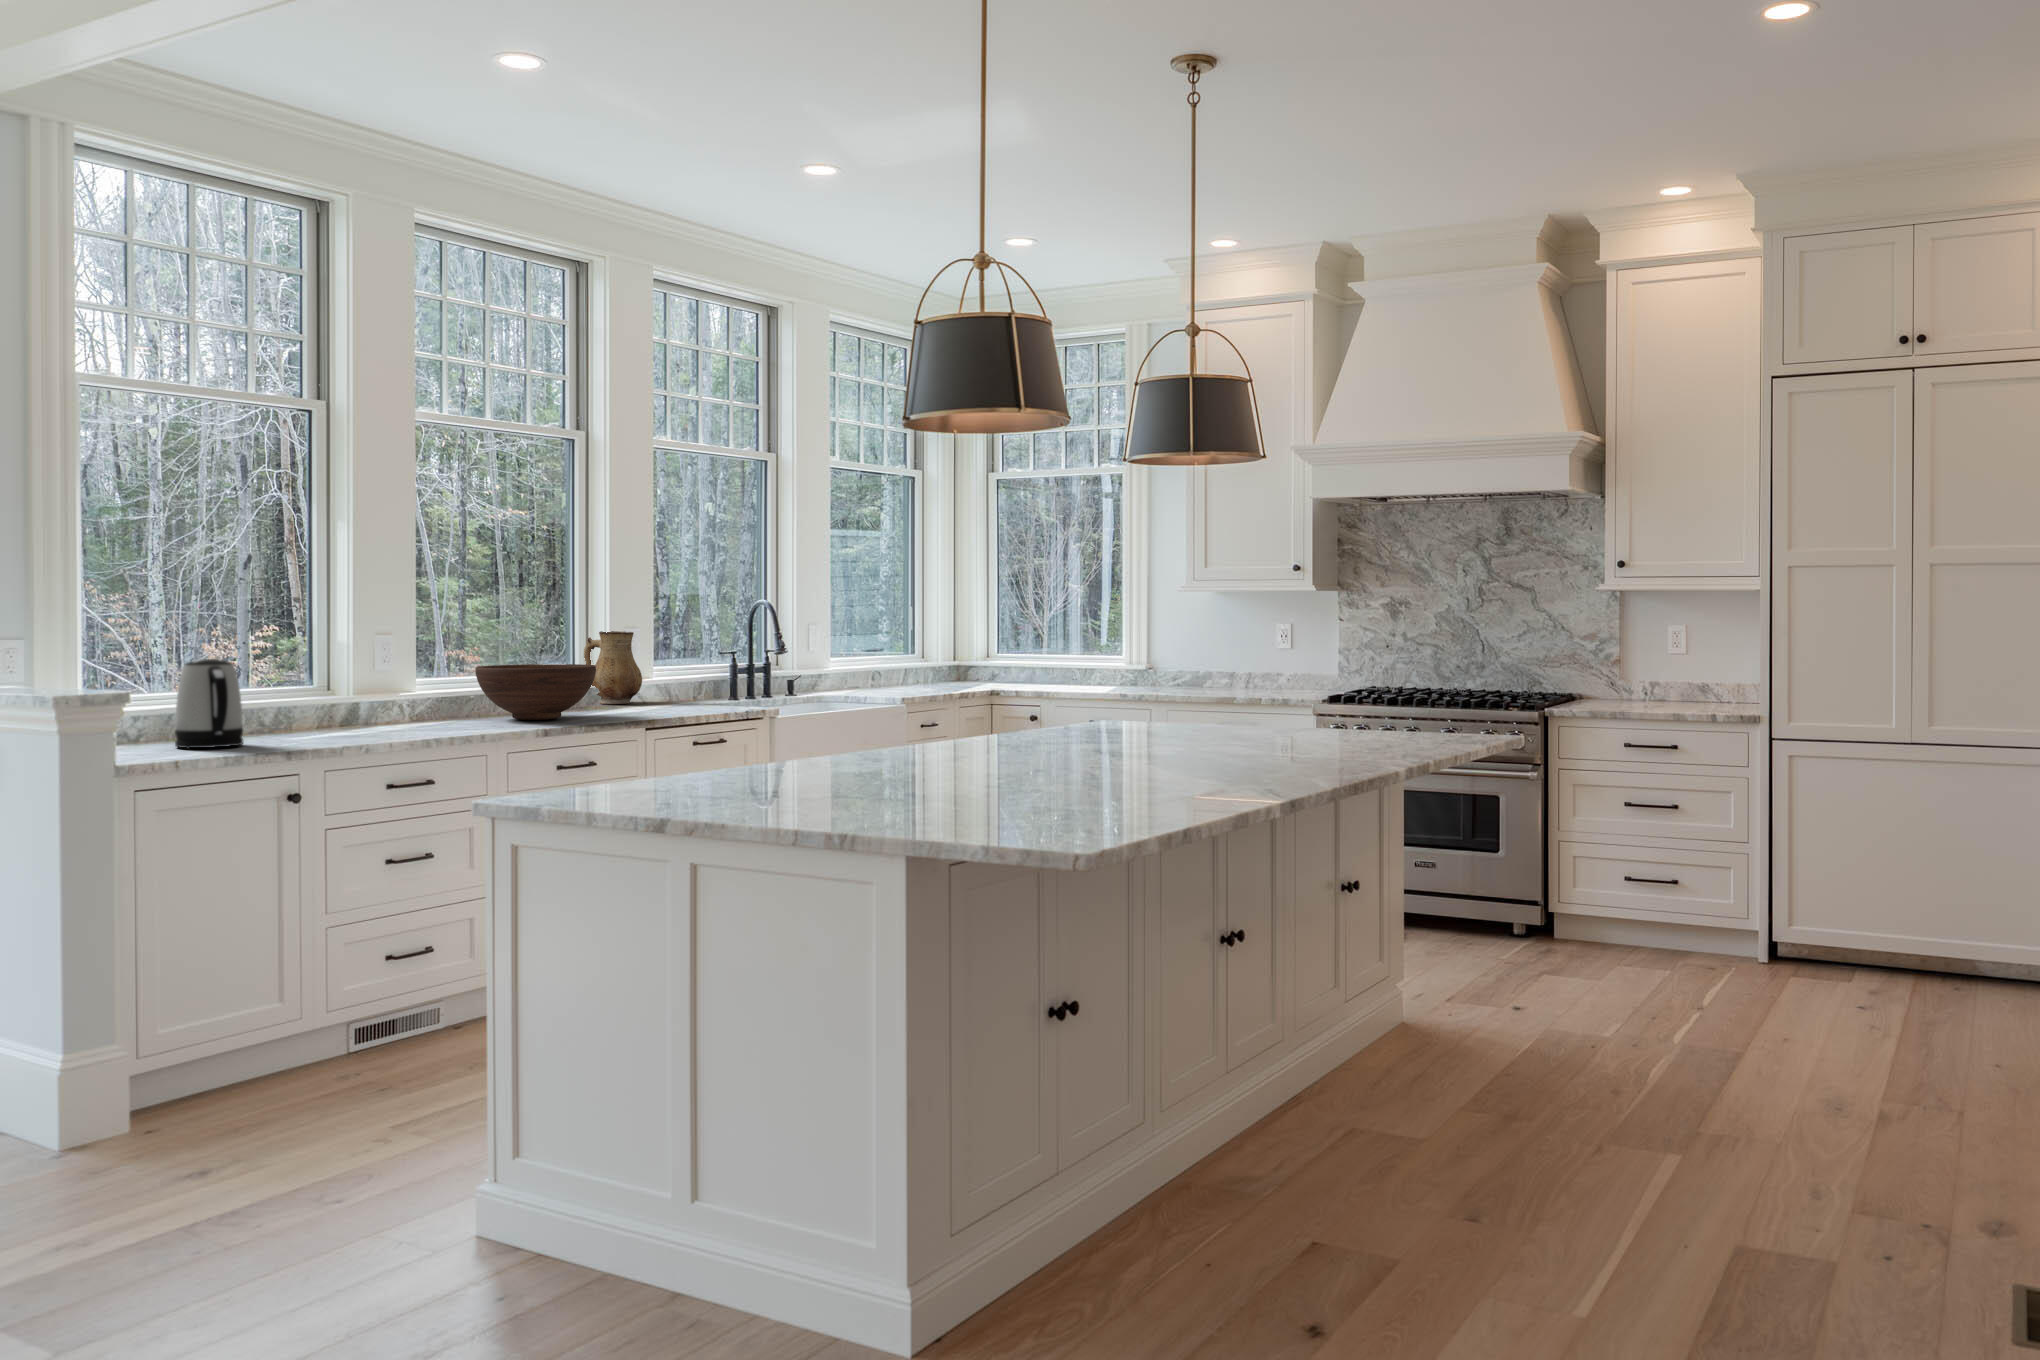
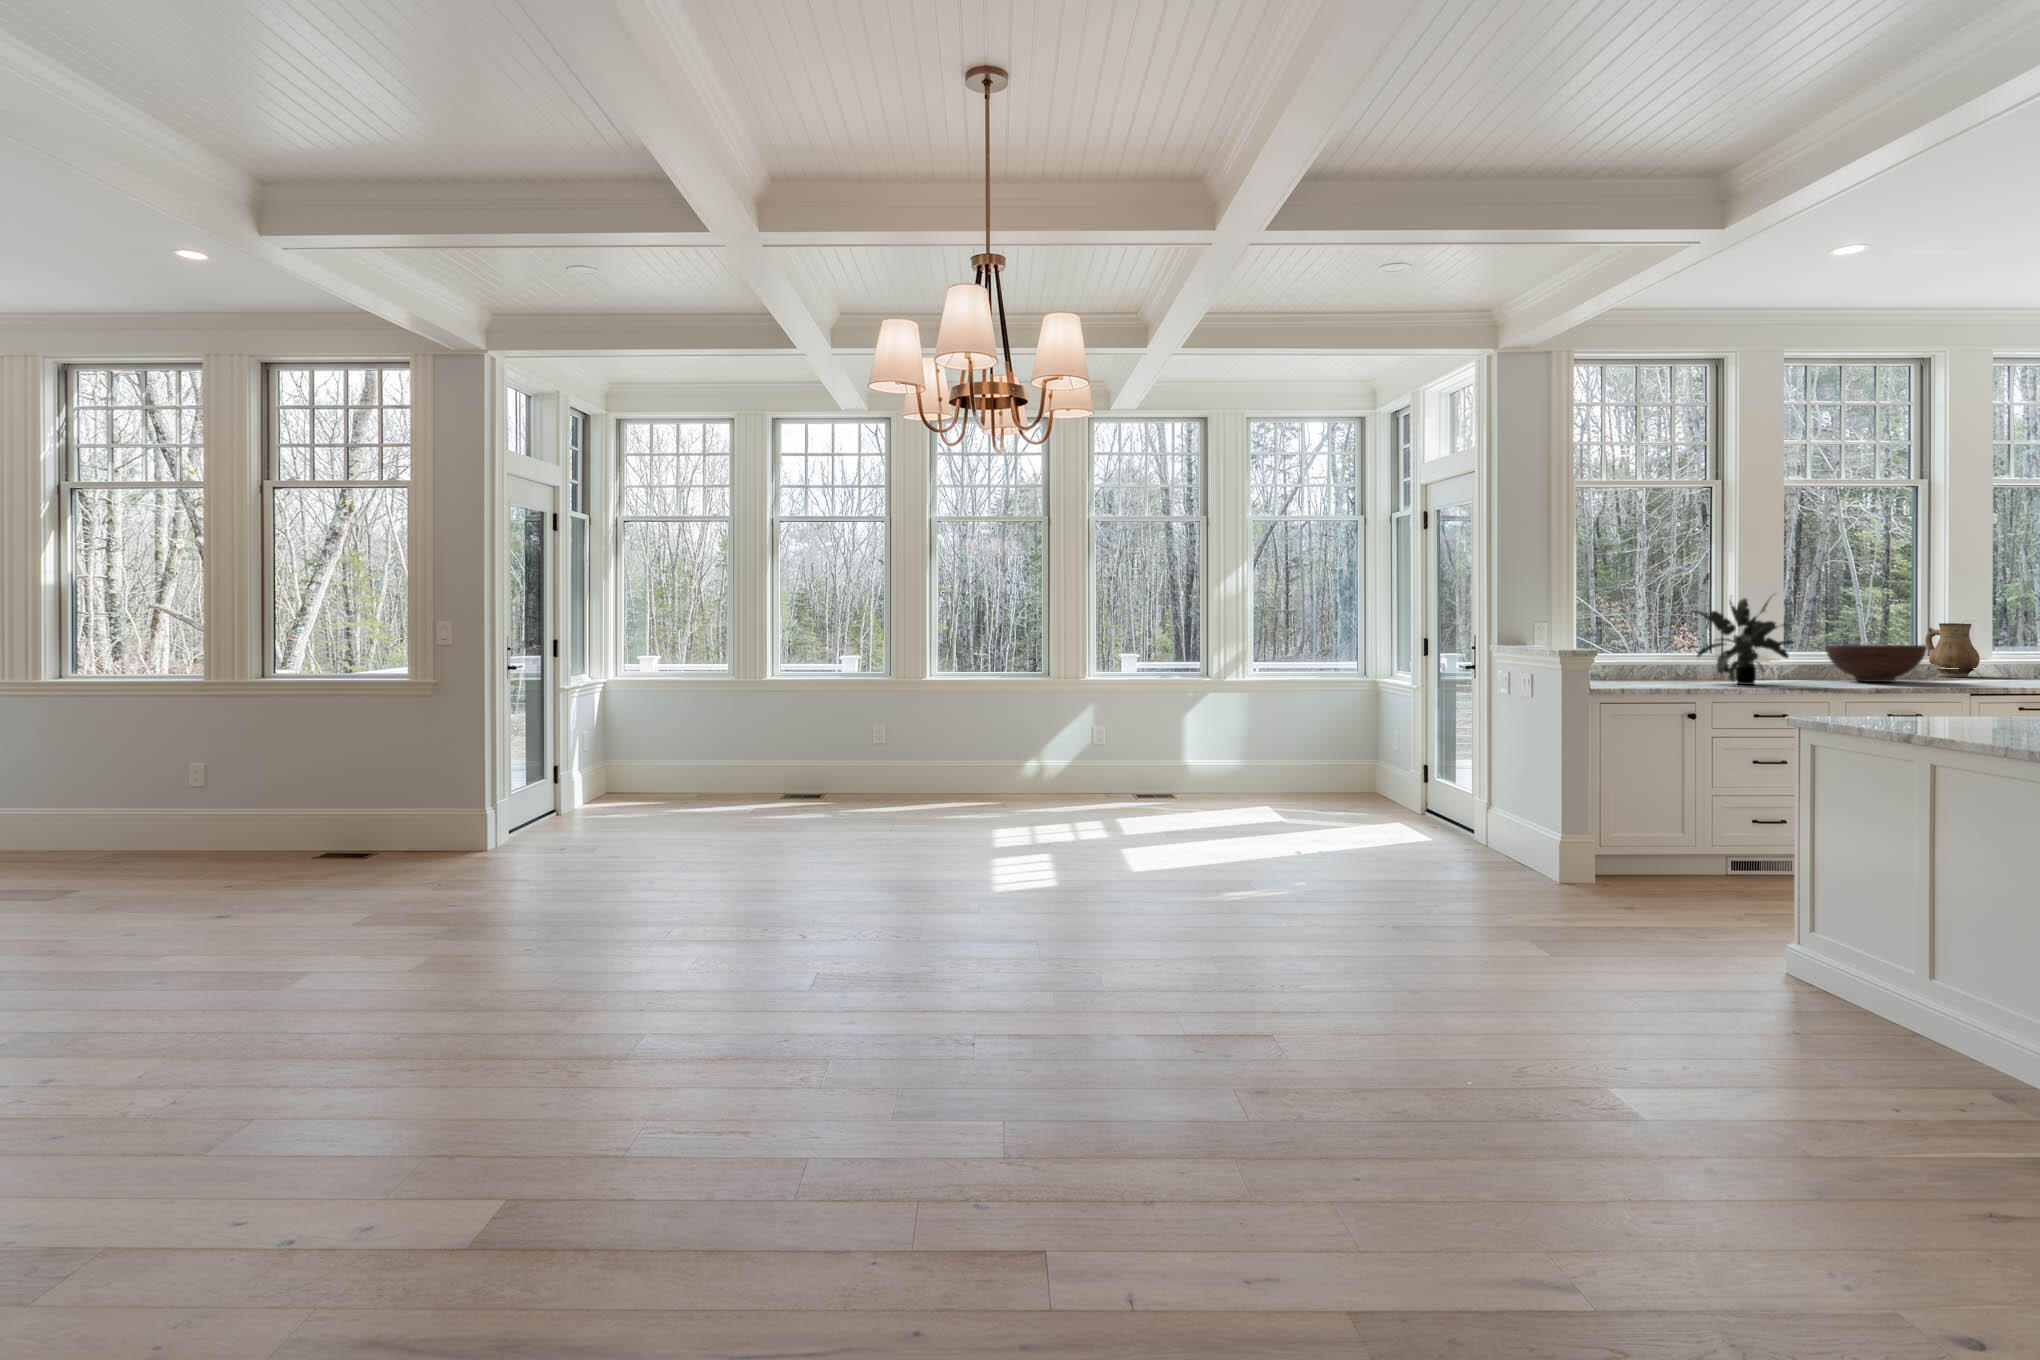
potted plant: none [289,589,442,737] -> present [1696,596,1794,685]
kettle: present [175,659,244,749] -> none [1624,635,1663,685]

